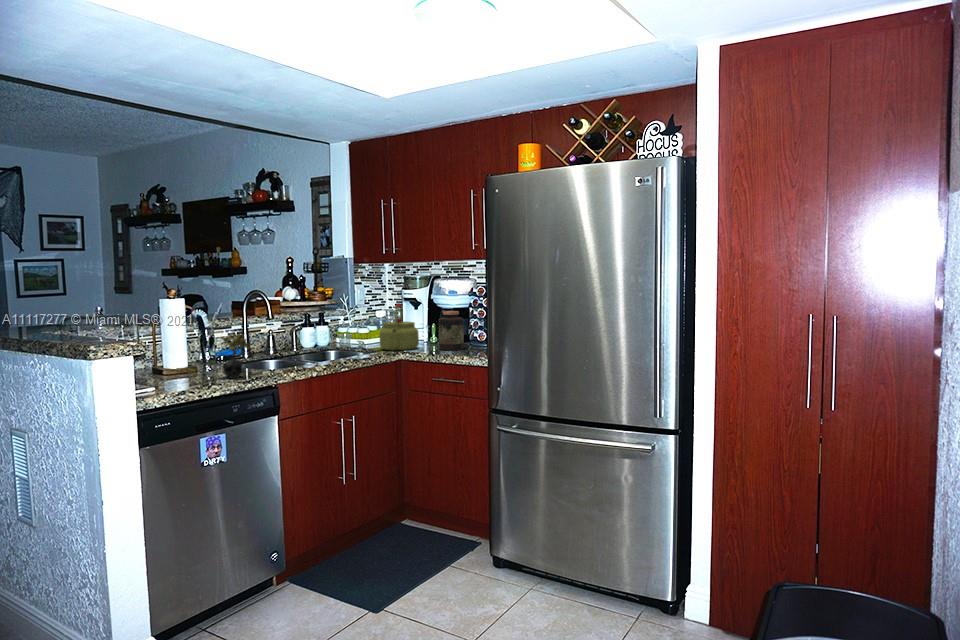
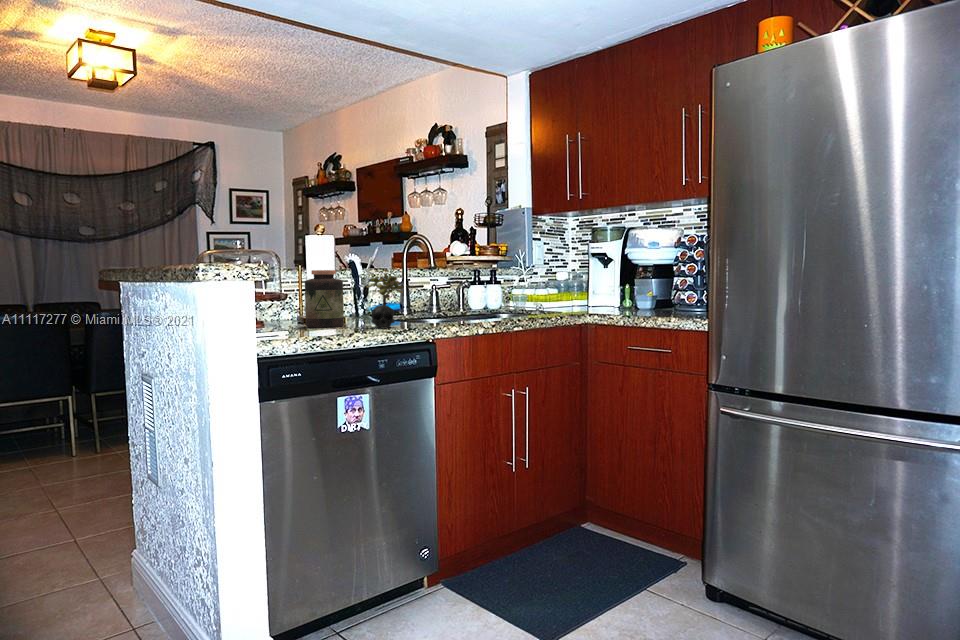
kettle: present [380,303,419,350] -> none [560,256,608,313]
jar: present [439,311,464,350] -> present [305,270,344,328]

